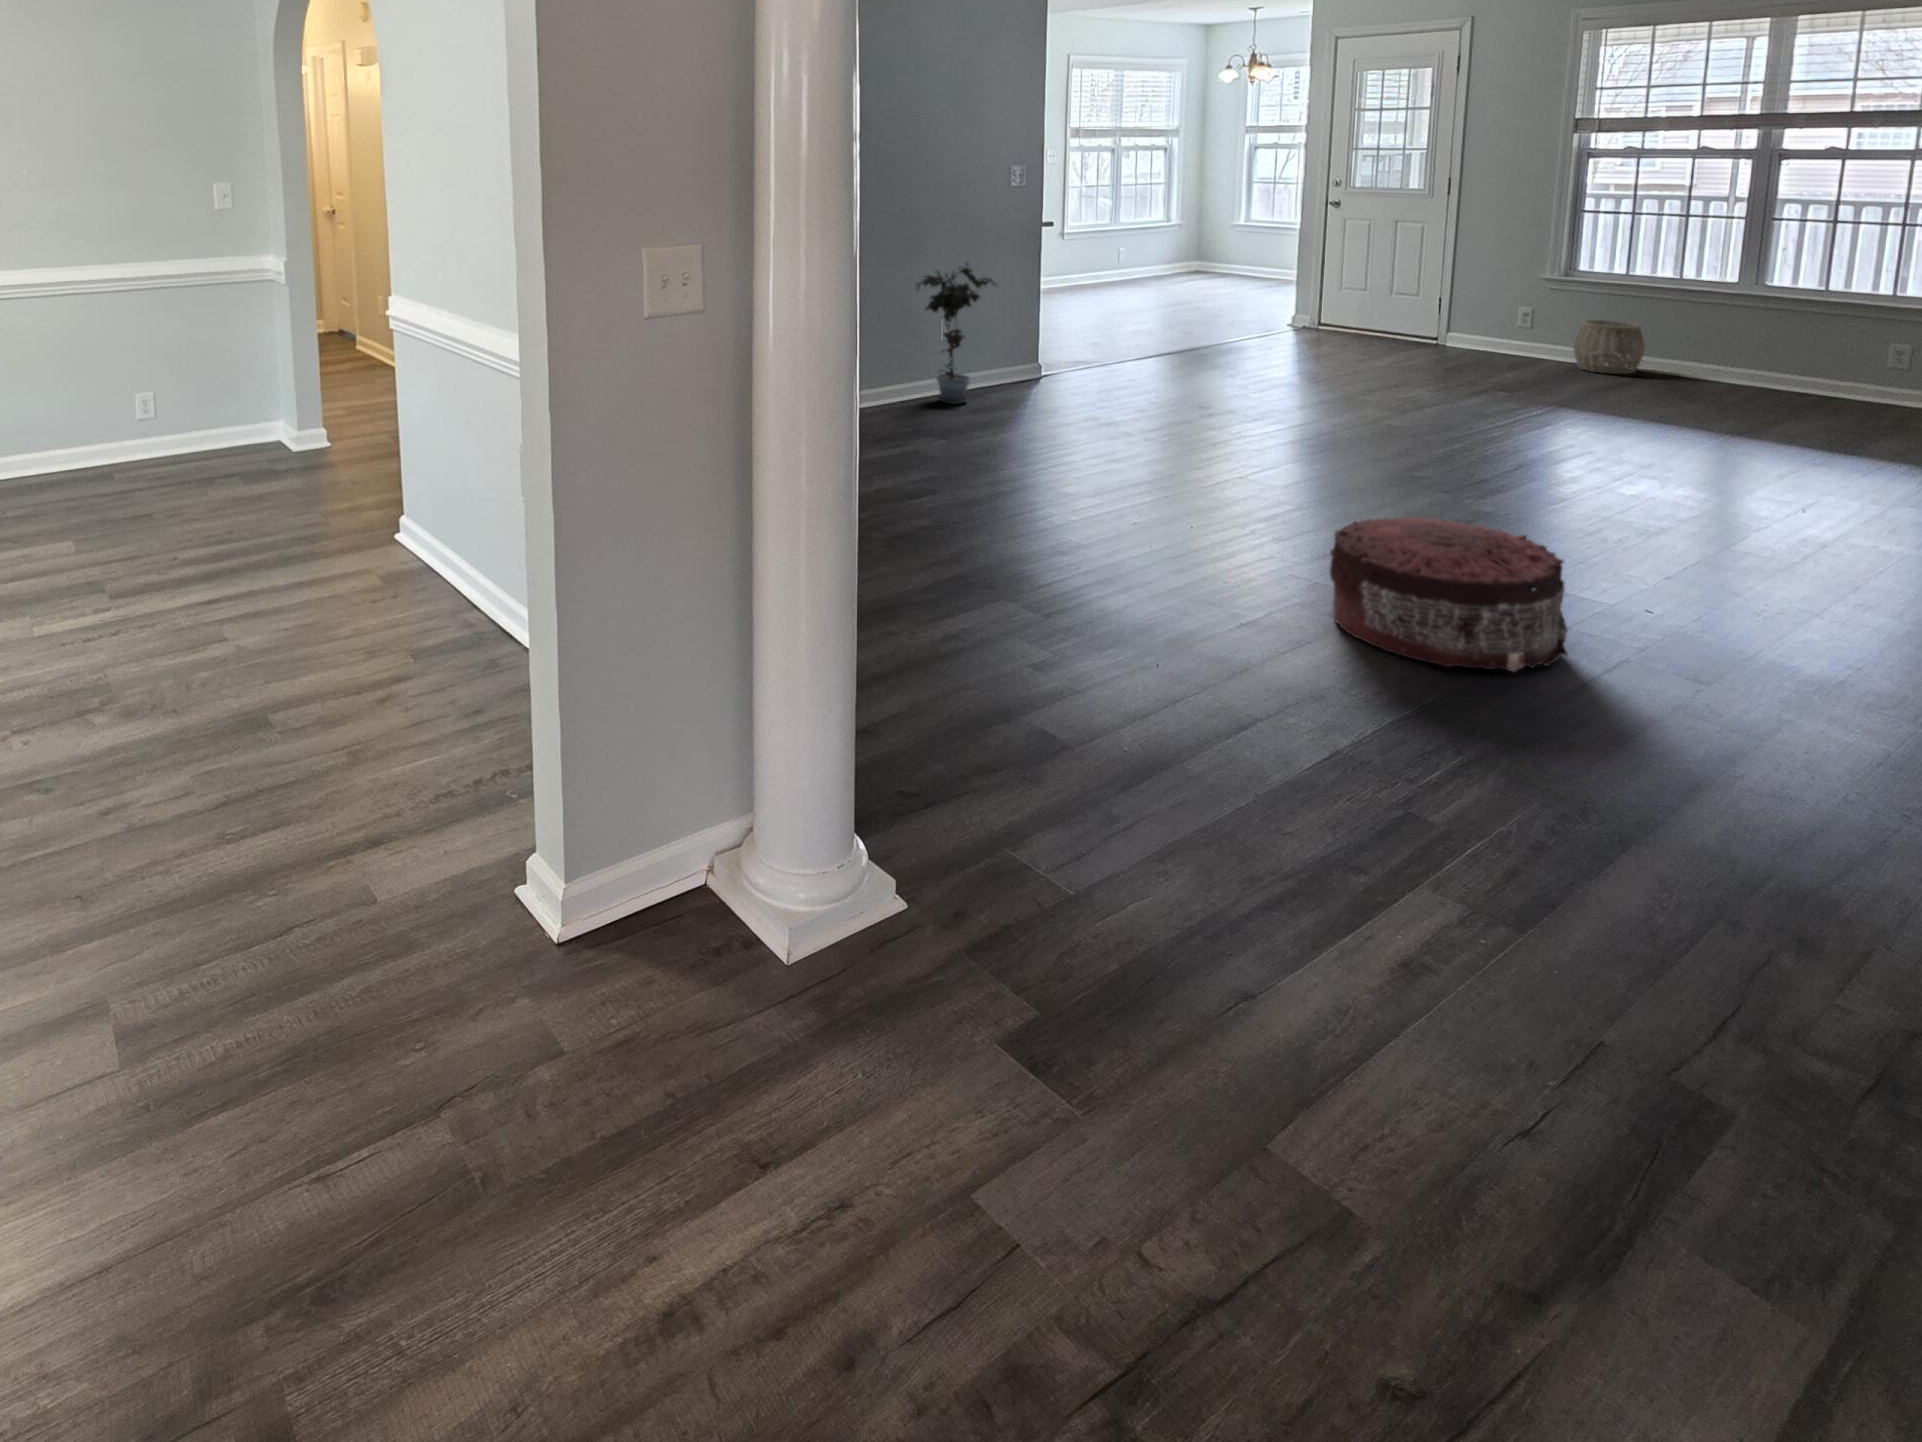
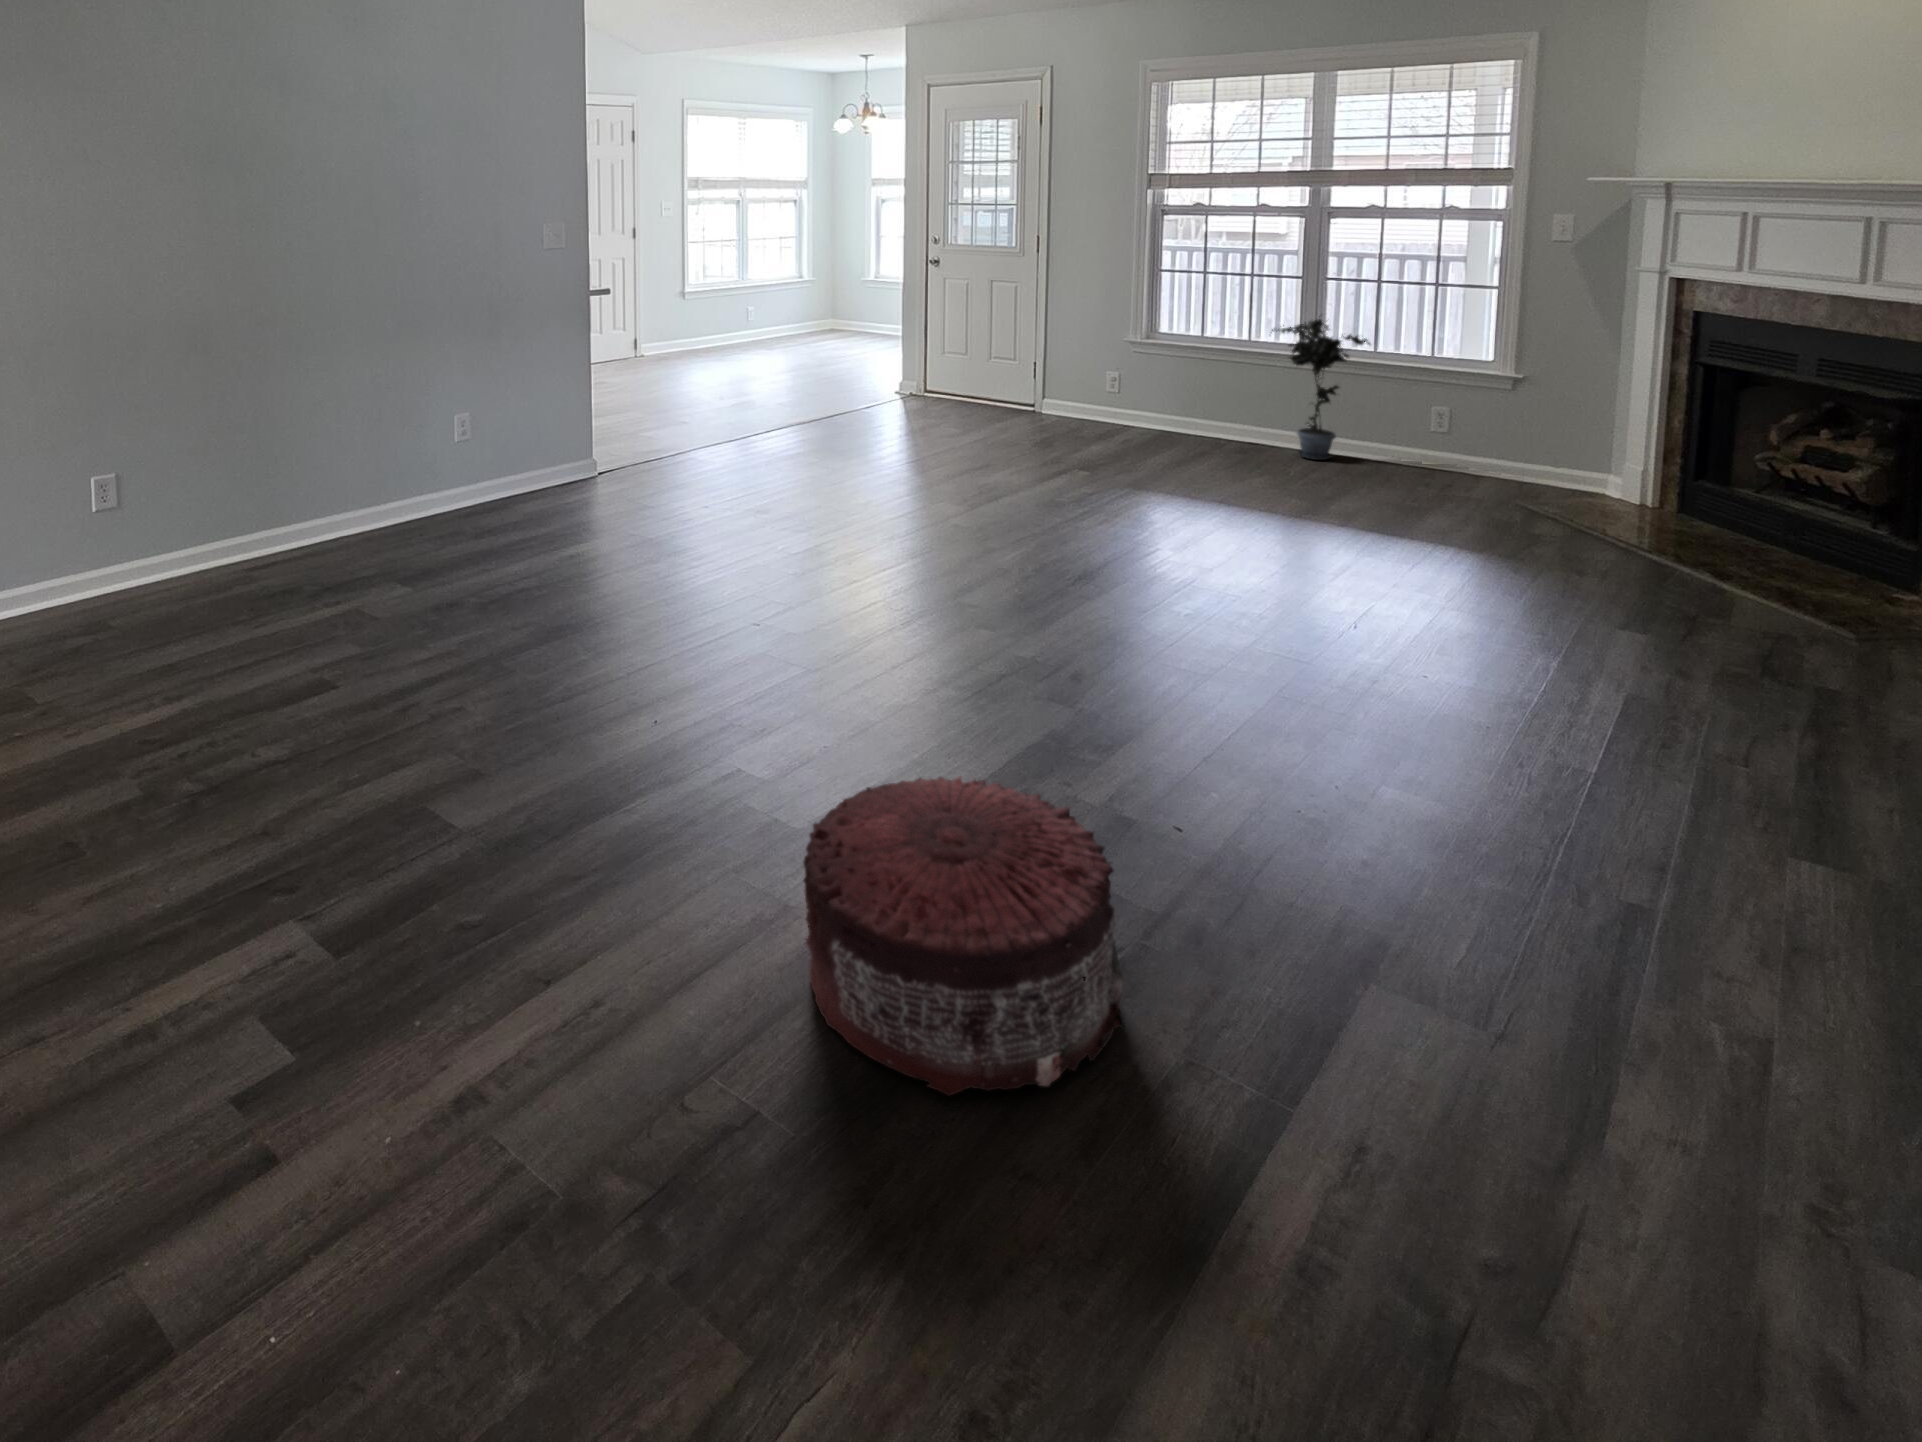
potted plant: present [917,267,998,404] -> present [1272,316,1370,460]
woven basket: present [1574,320,1644,374] -> none [1161,386,1225,445]

